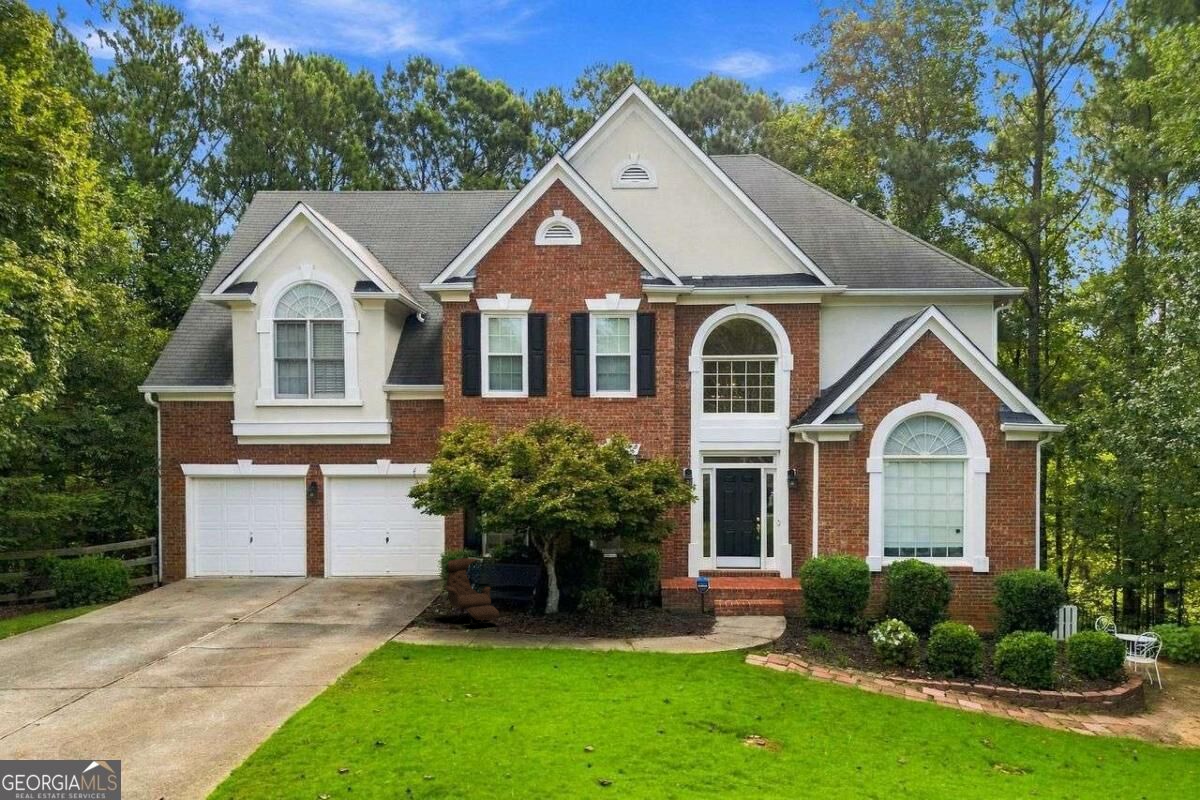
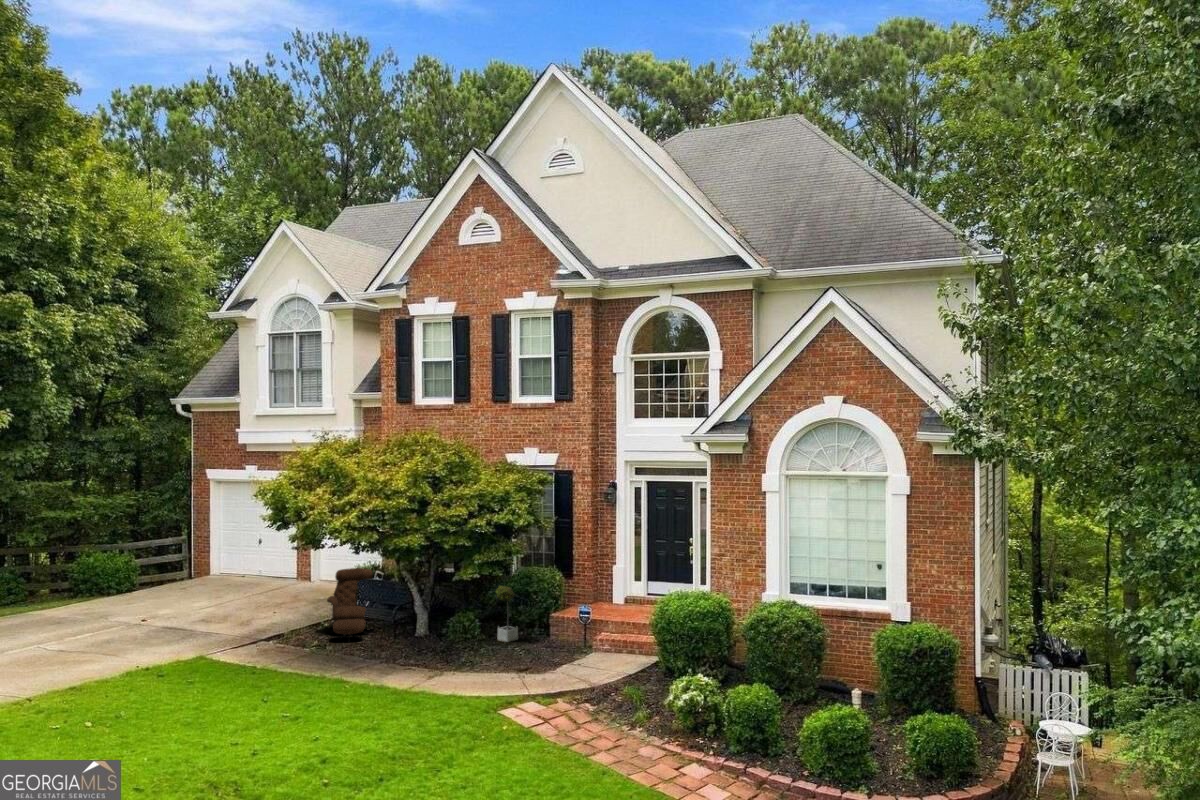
potted tree: none [608,566,629,617] -> present [496,586,518,642]

